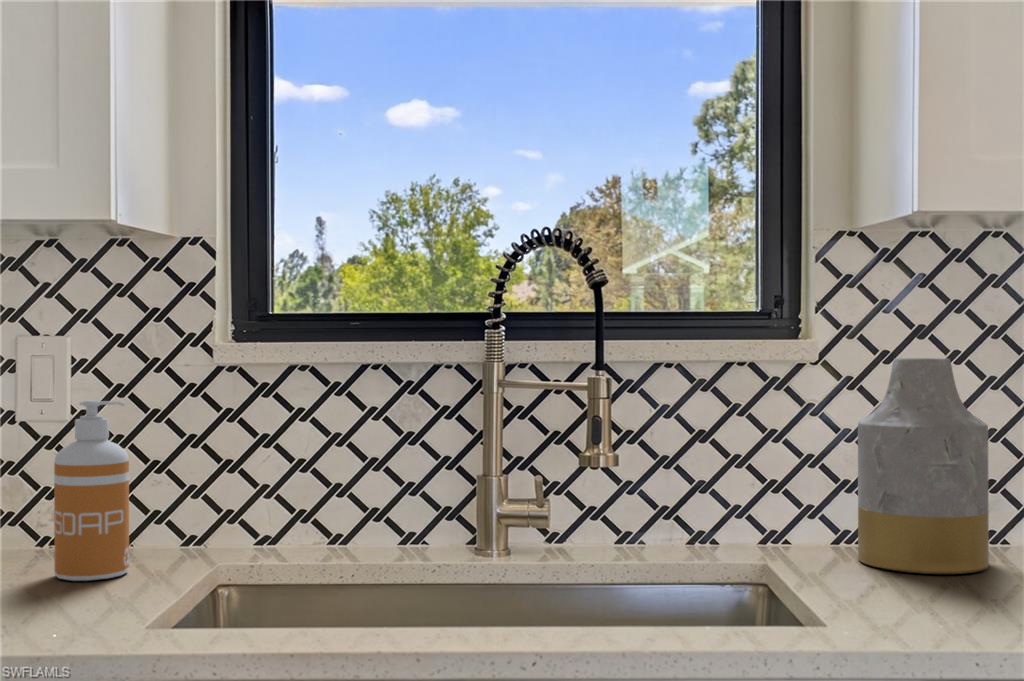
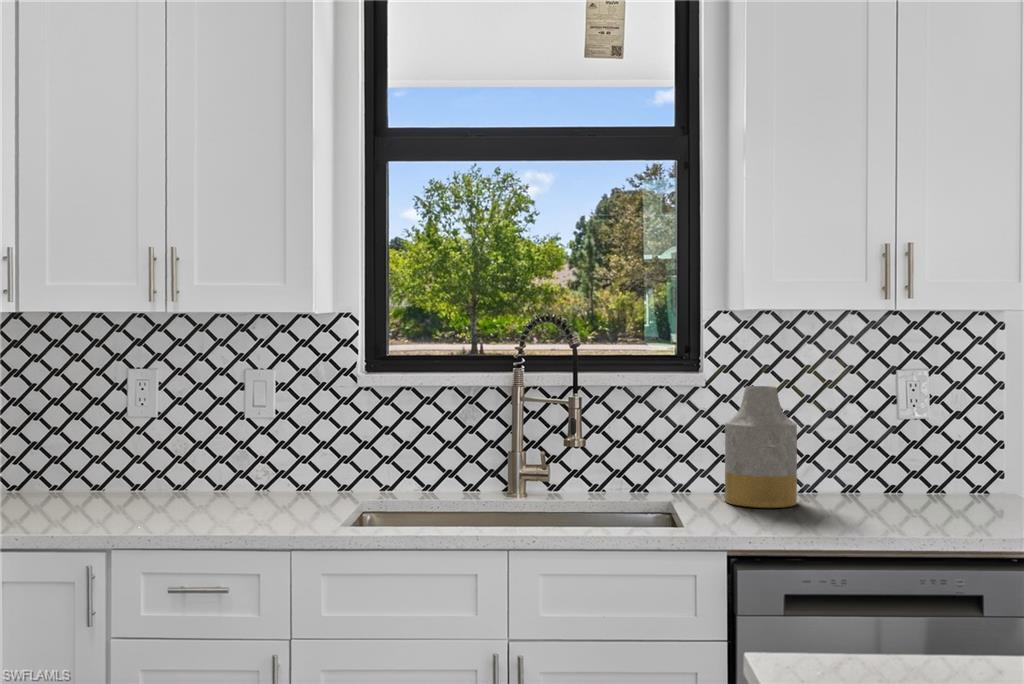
soap dispenser: present [54,400,129,581] -> none [276,408,315,508]

